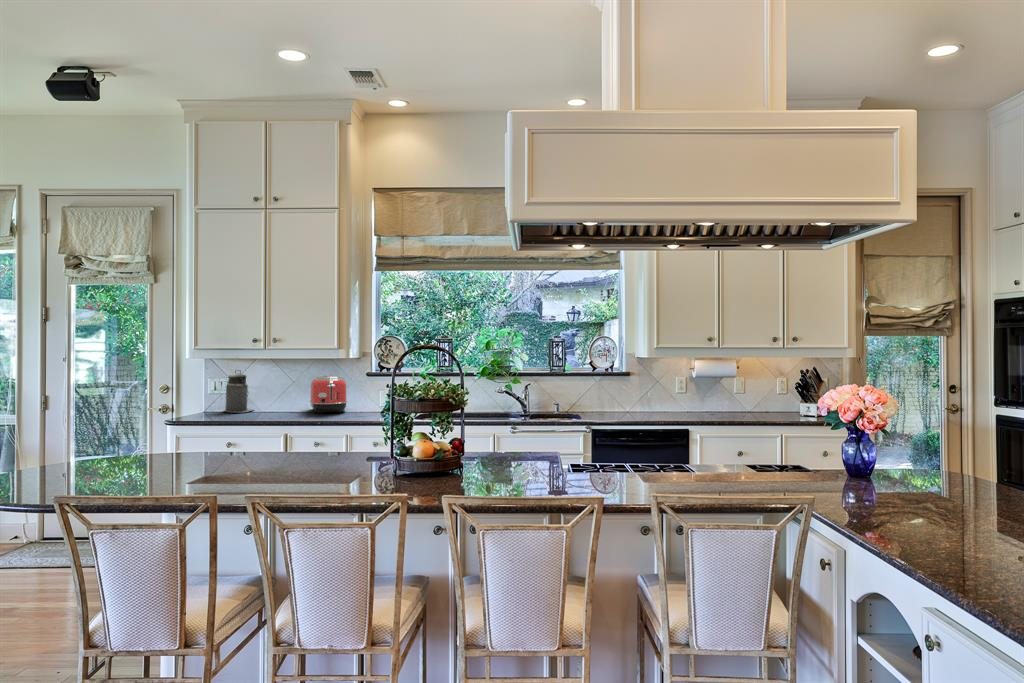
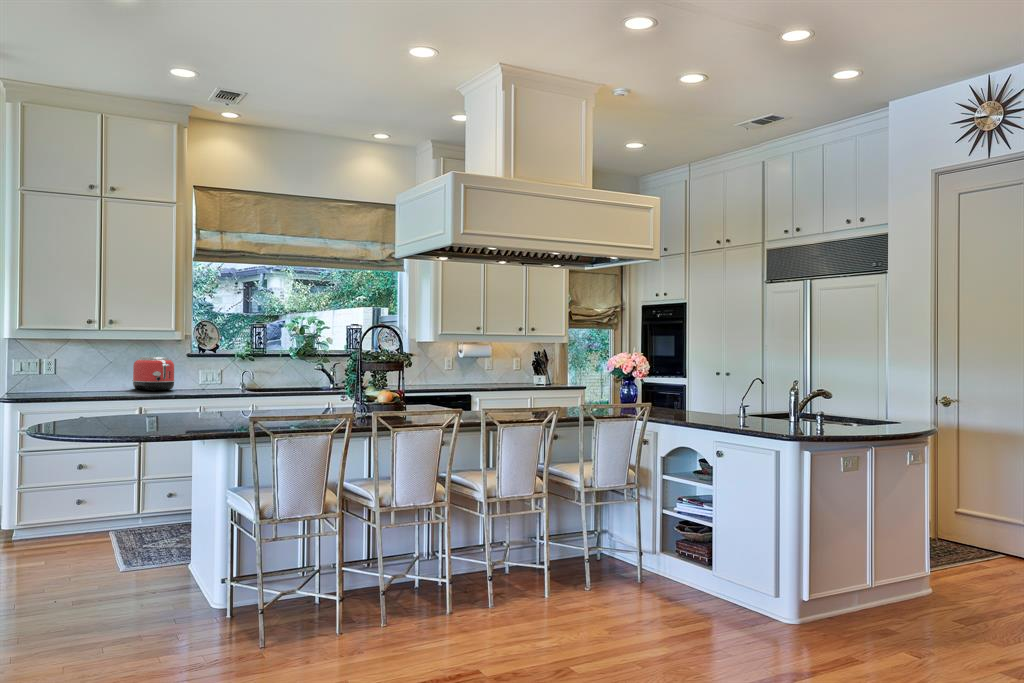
canister: present [224,370,253,412] -> none [41,351,74,392]

